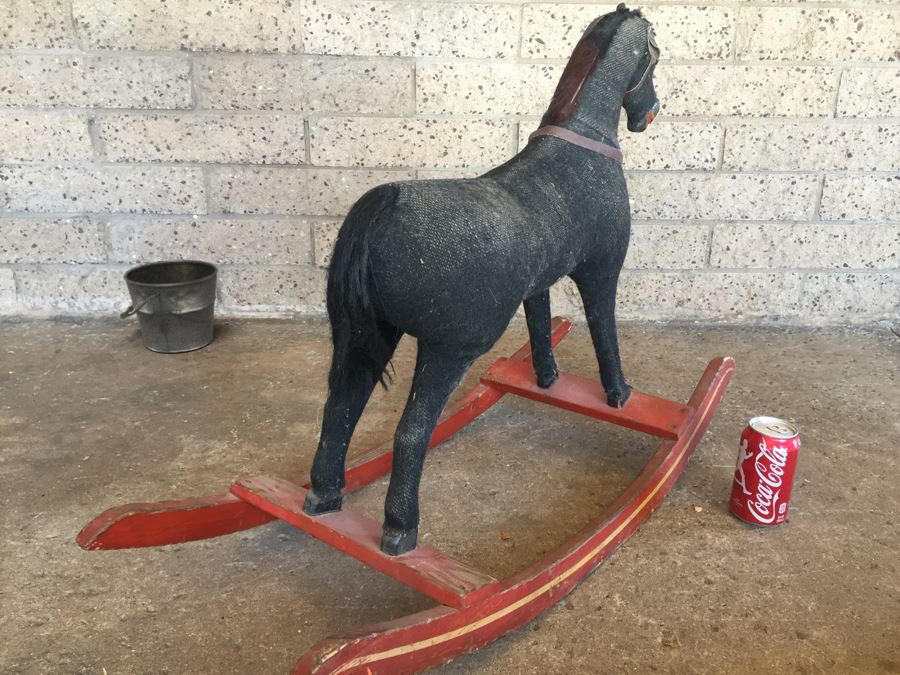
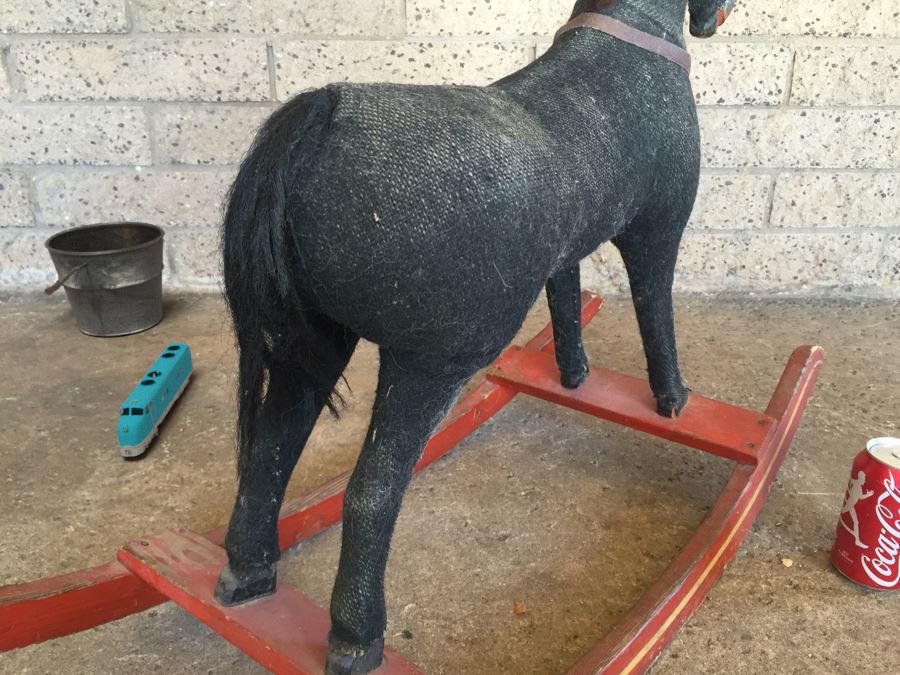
toy train: none [199,356,247,439] -> present [117,343,193,457]

